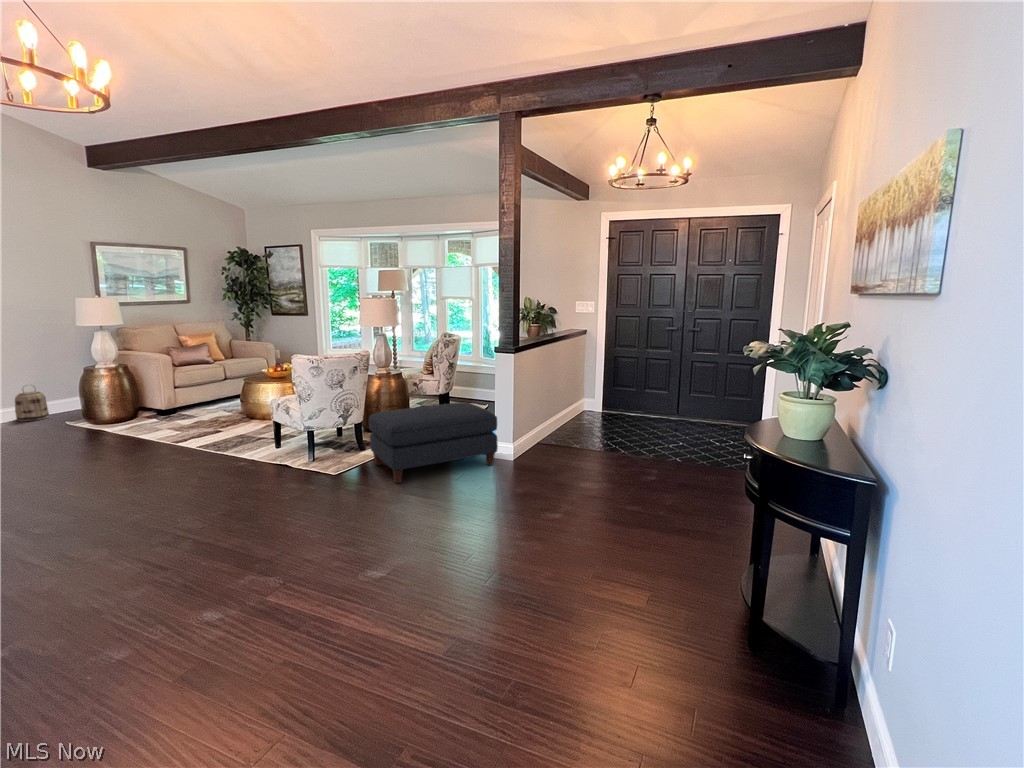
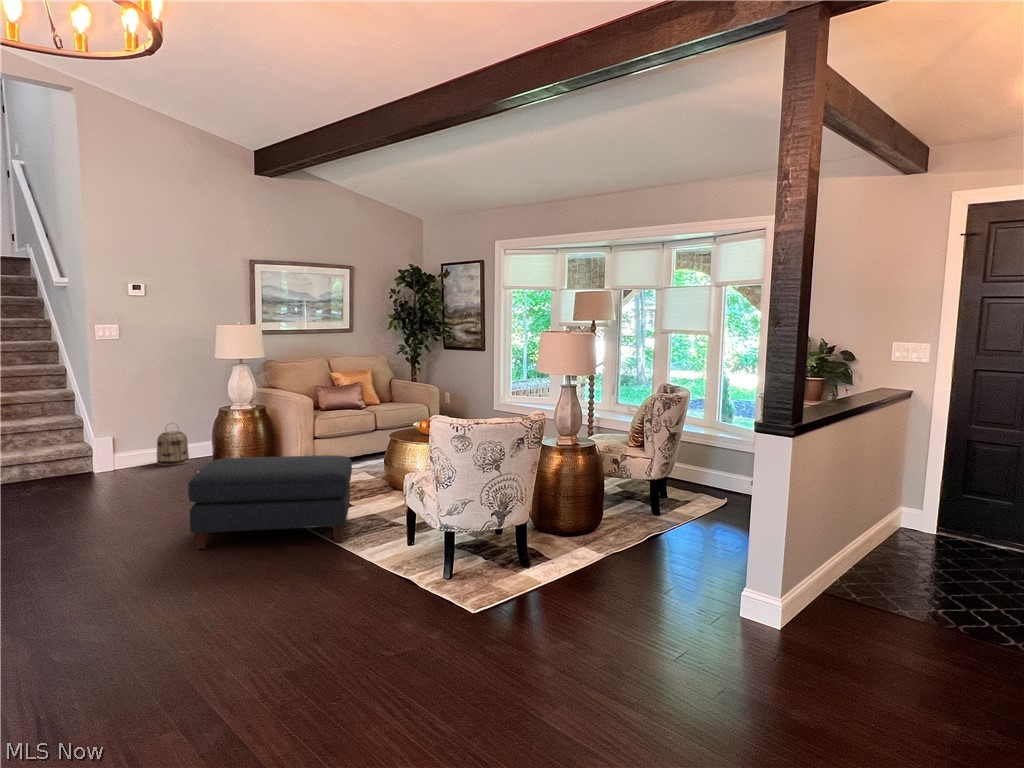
ottoman: present [369,402,498,483] -> present [188,455,352,549]

